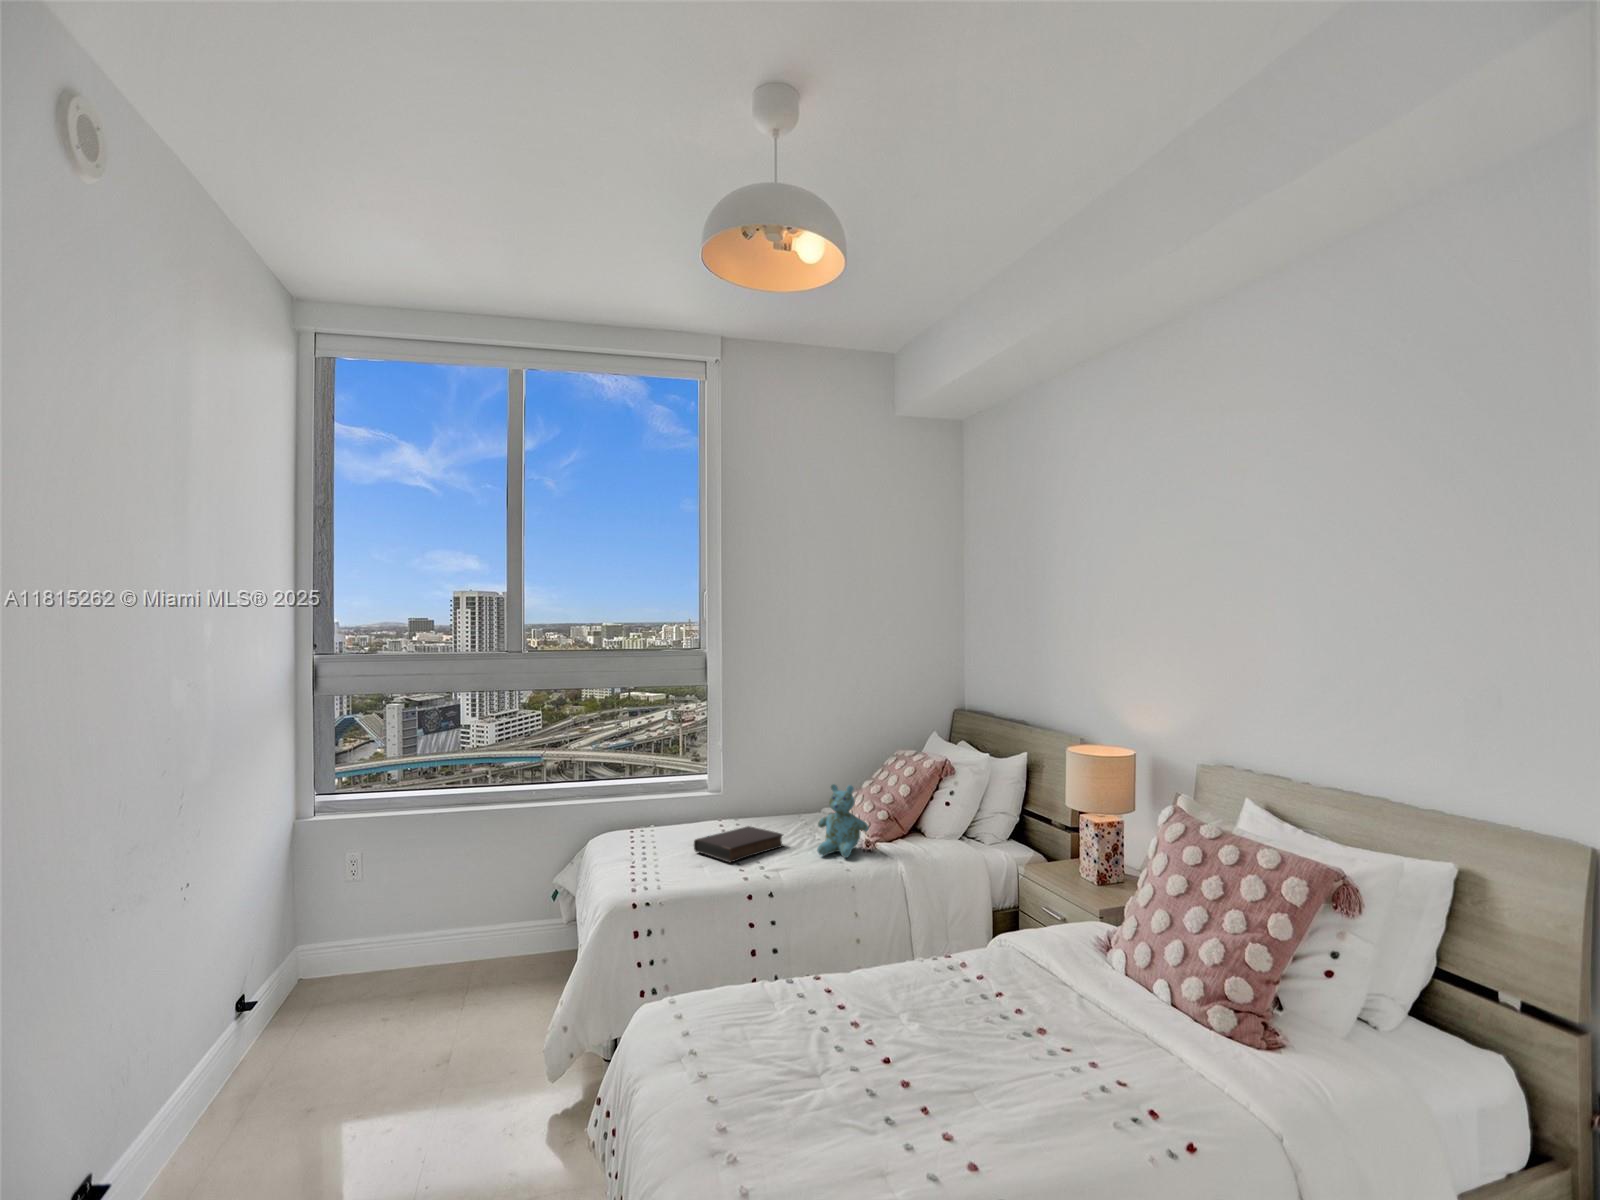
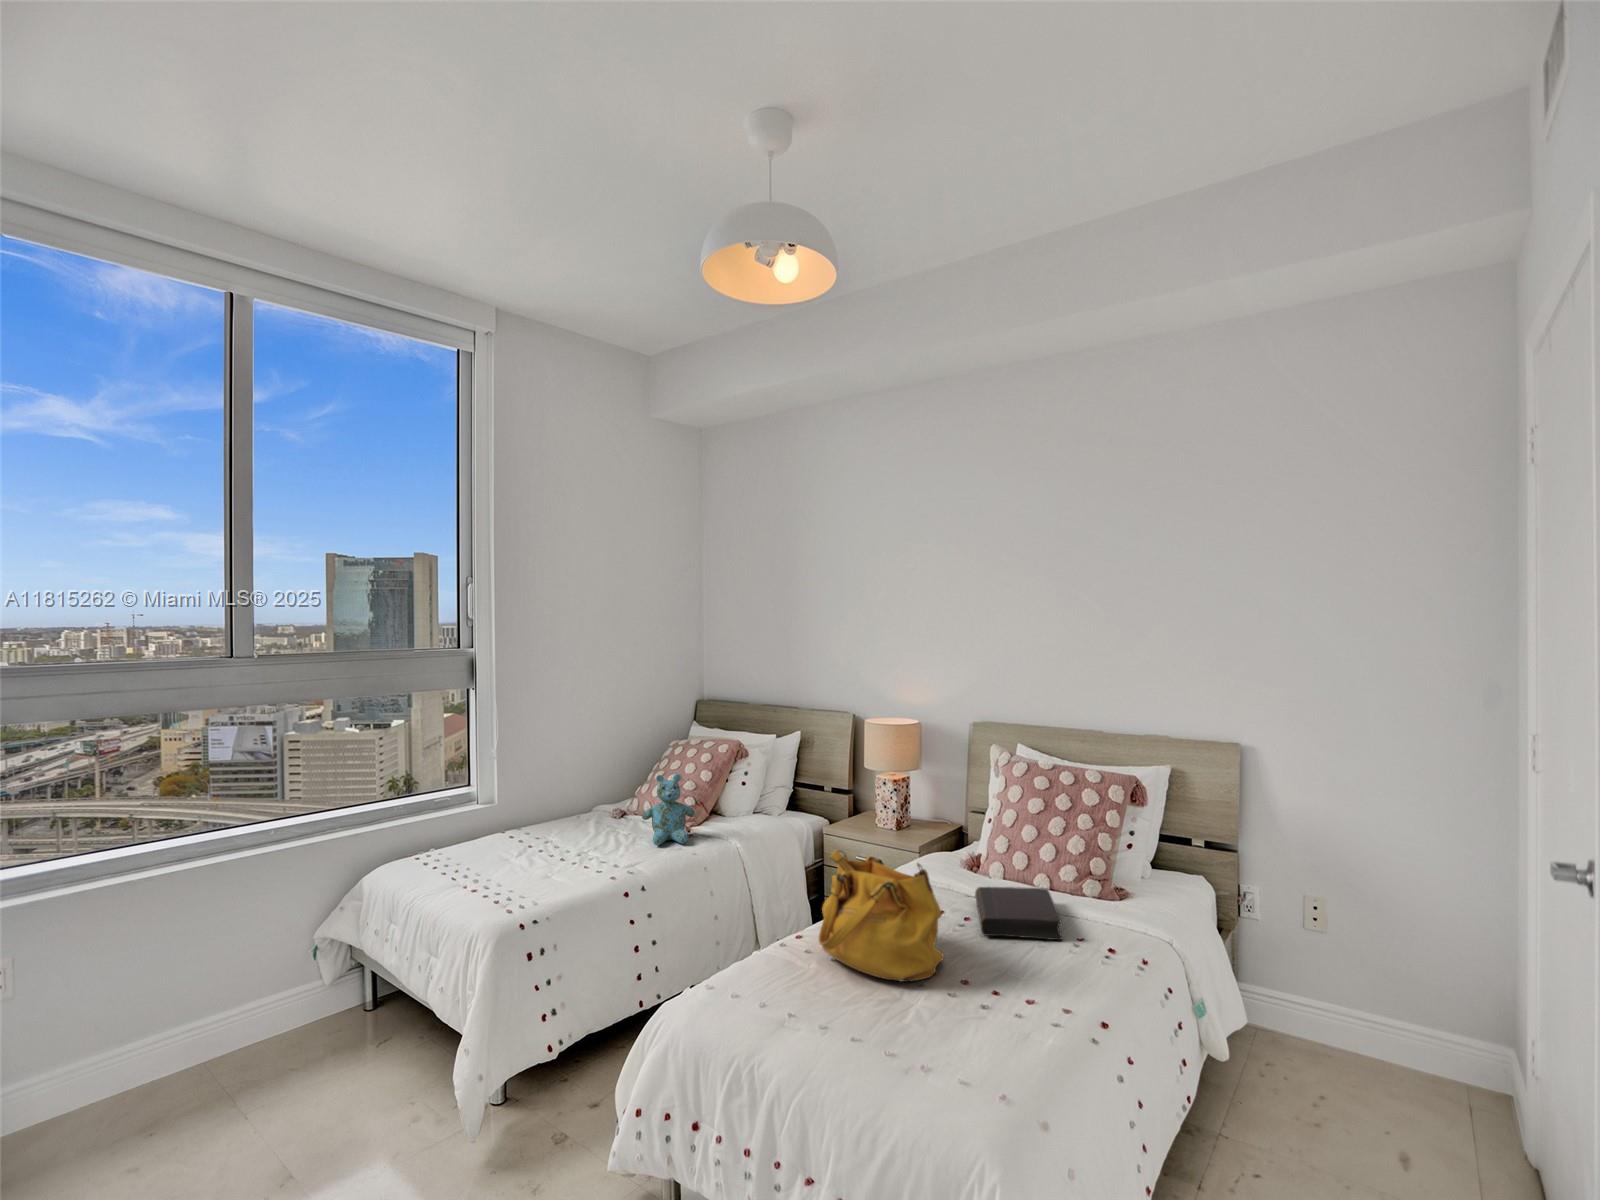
book: present [694,826,783,863] -> present [975,887,1063,940]
handbag: none [768,893,918,1065] -> present [819,850,944,982]

